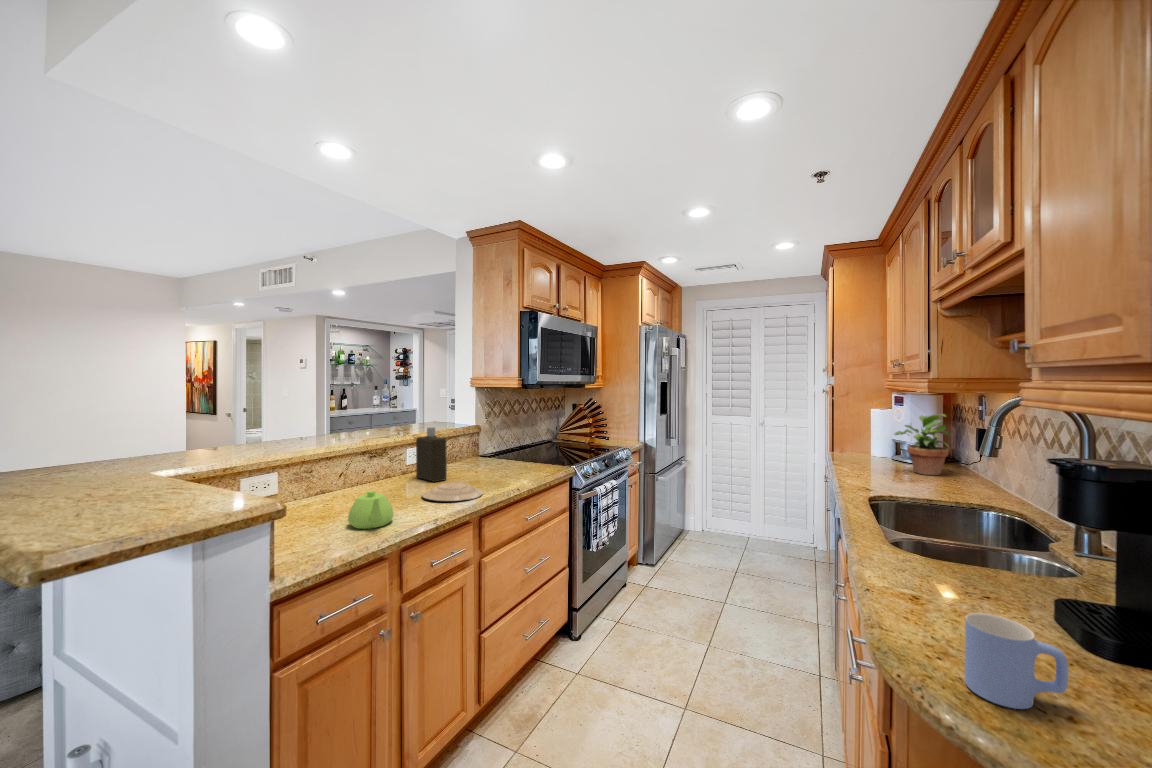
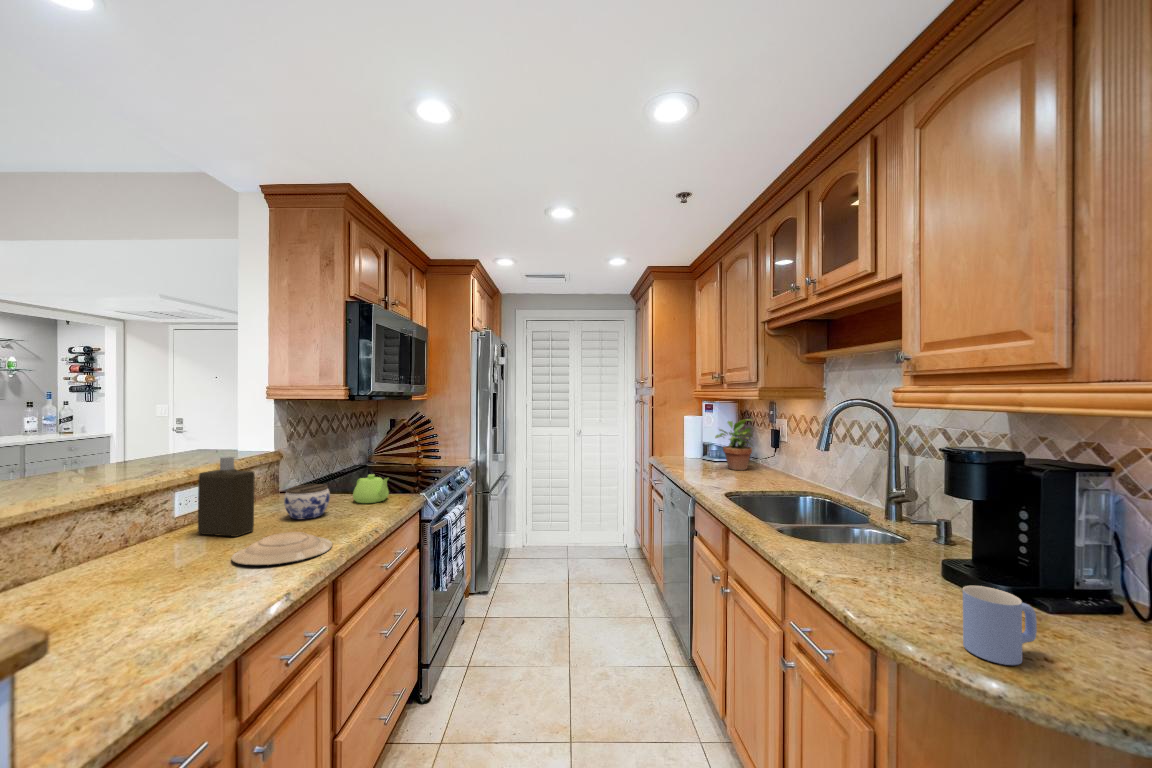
jar: none [468,451,498,476] -> present [284,484,330,519]
teapot: present [348,490,394,529] -> present [353,474,389,503]

